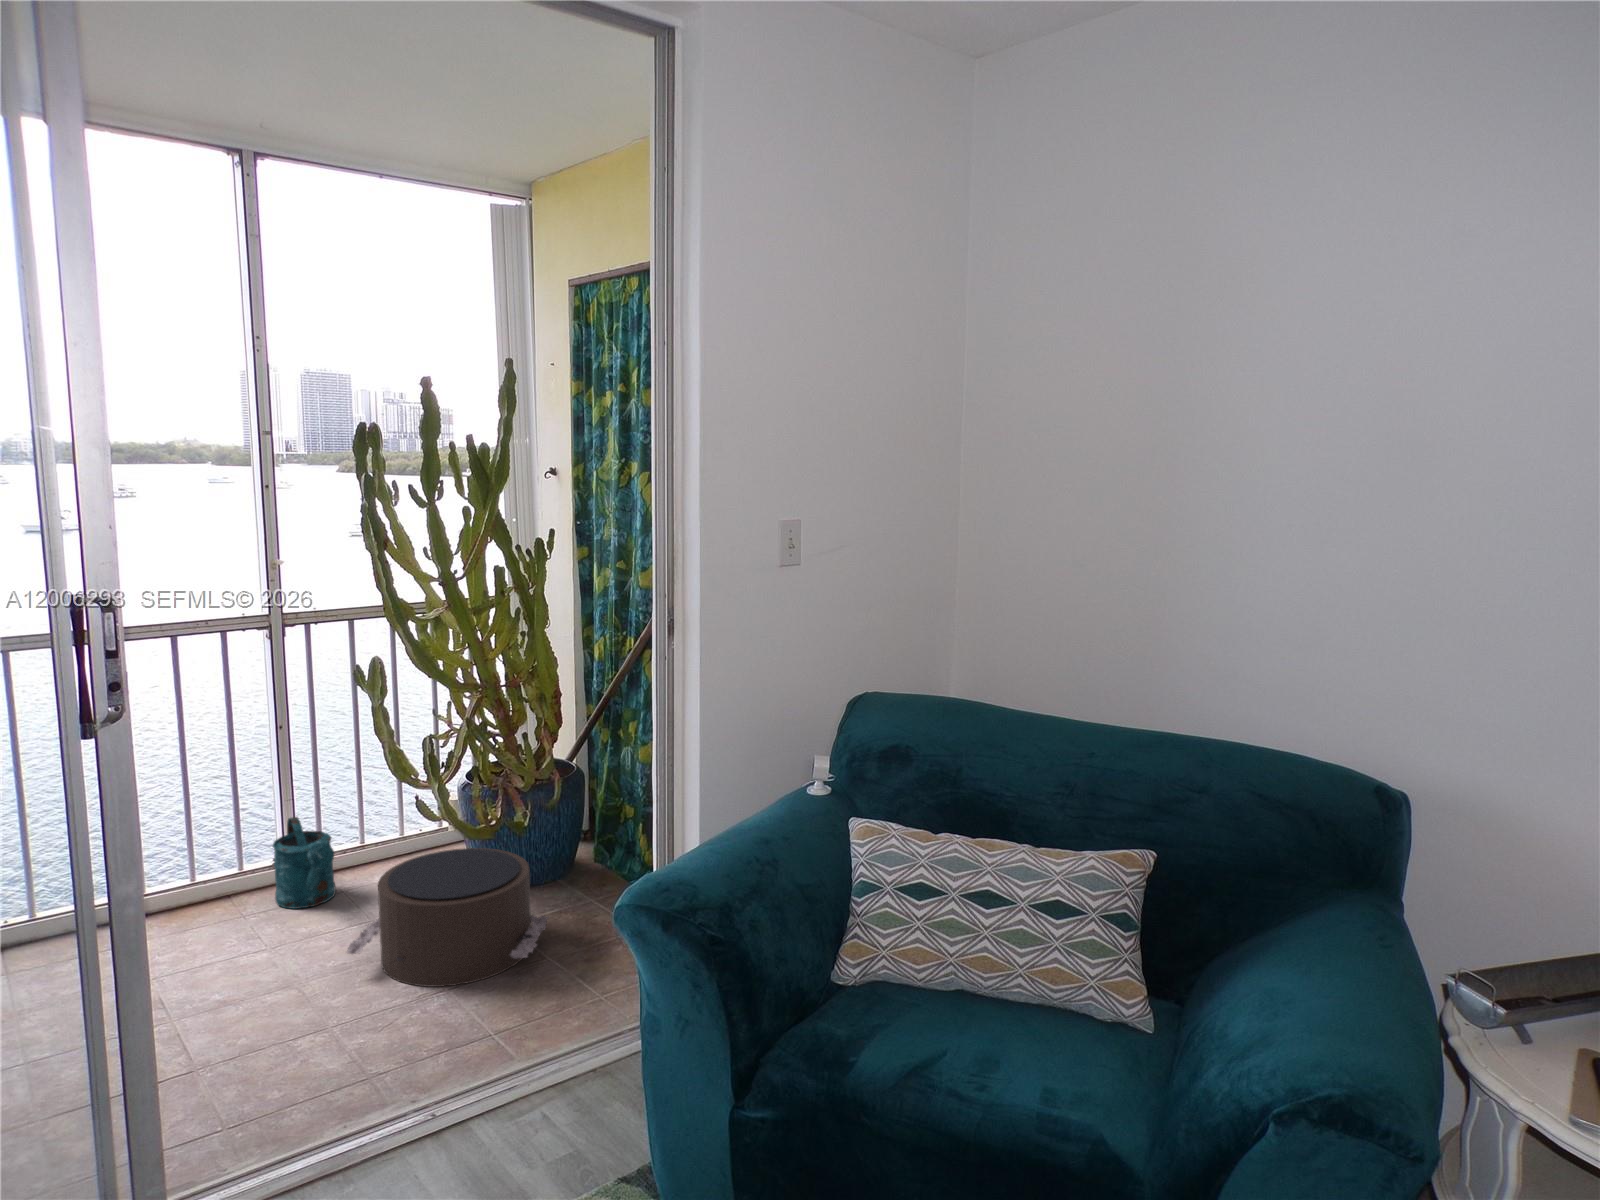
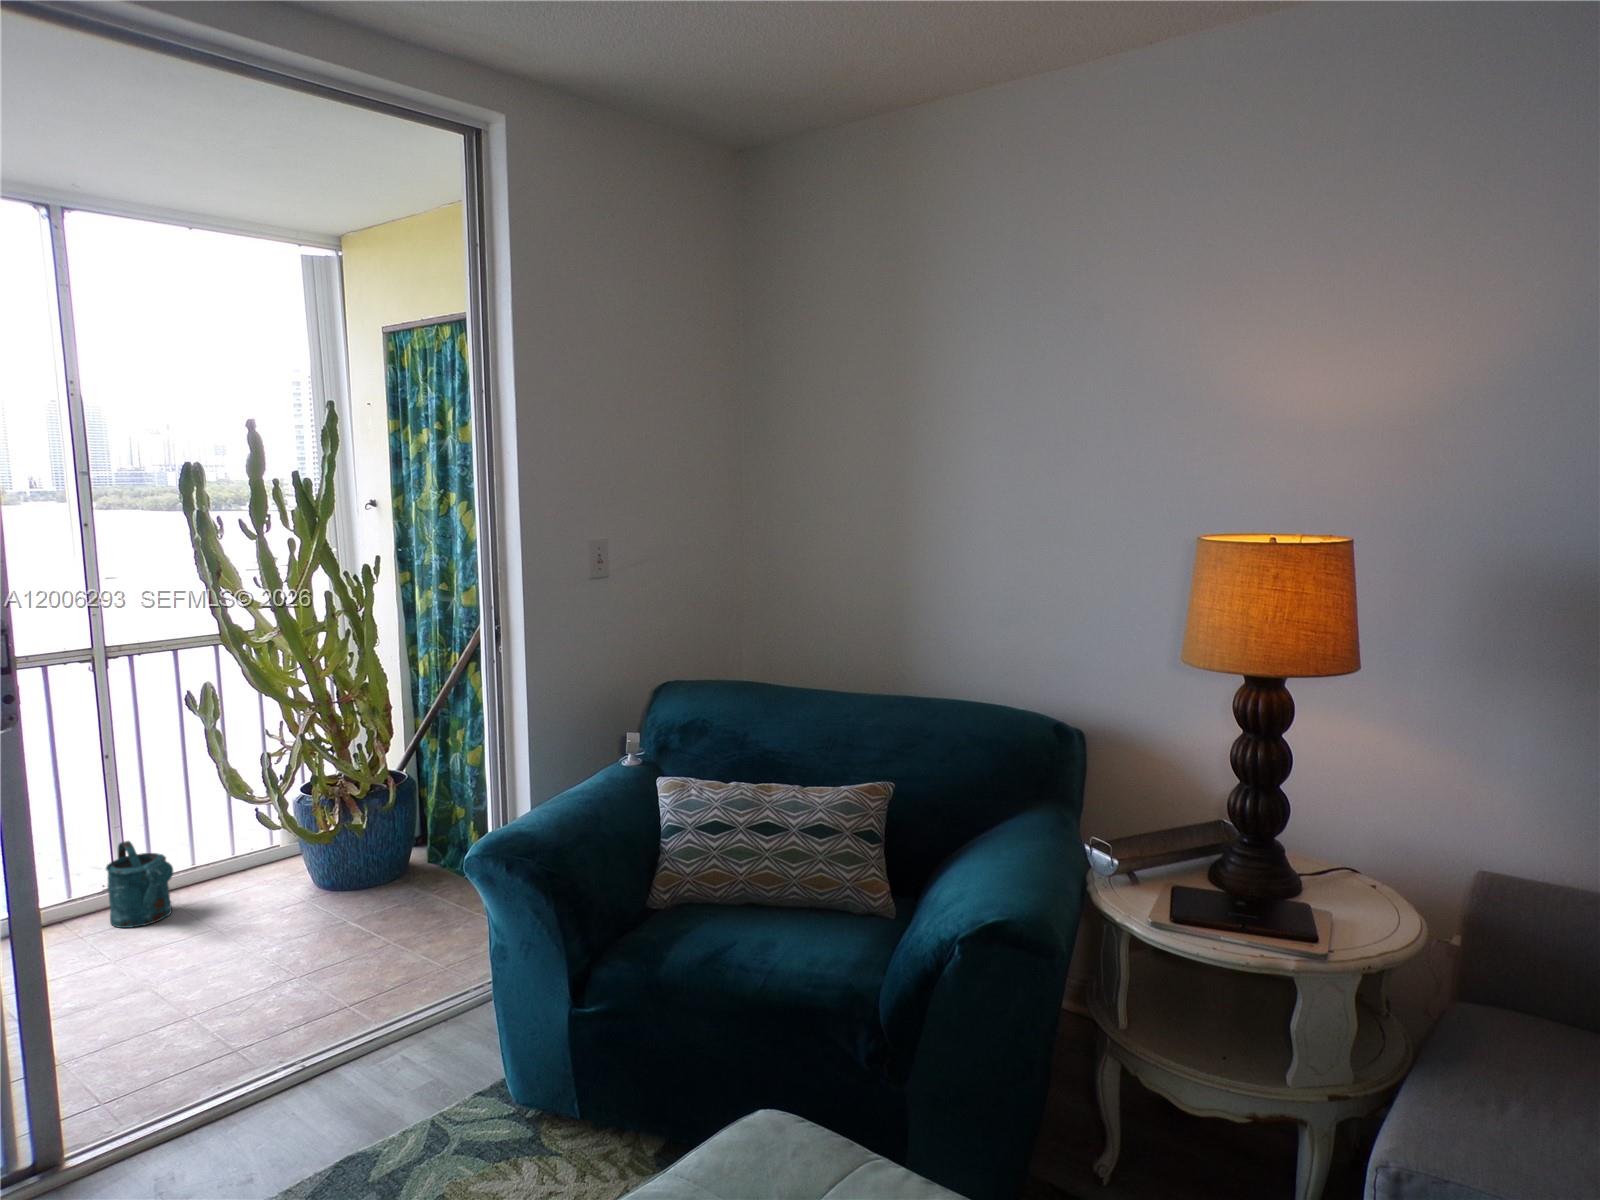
pouf: present [346,848,549,987] -> none [195,852,391,977]

